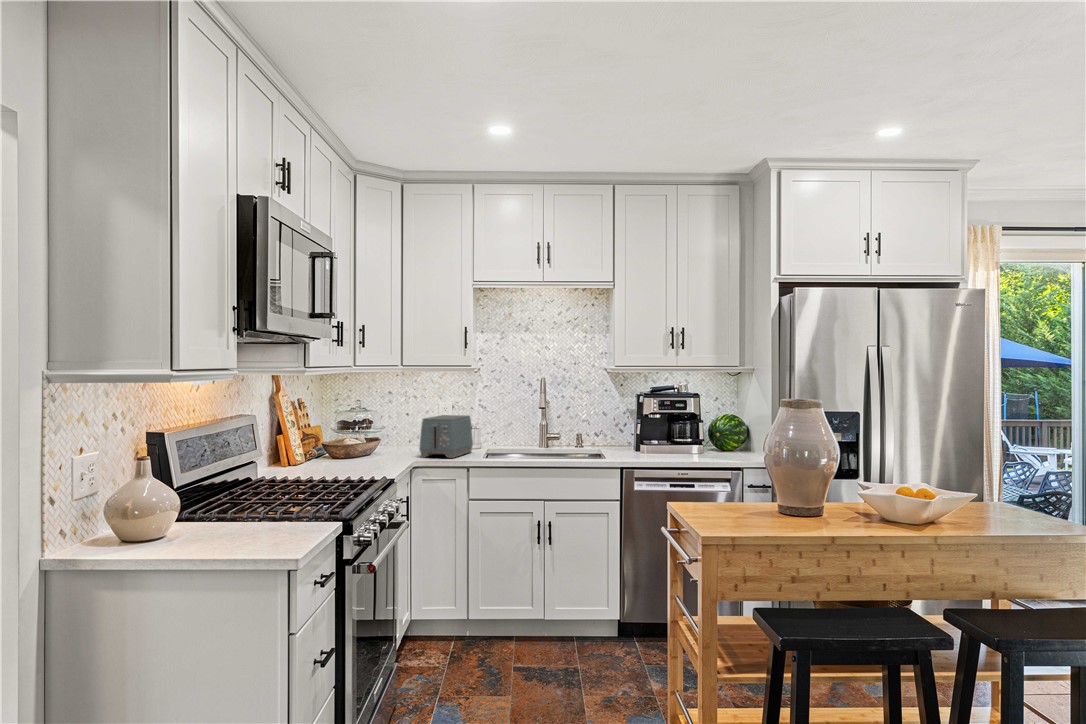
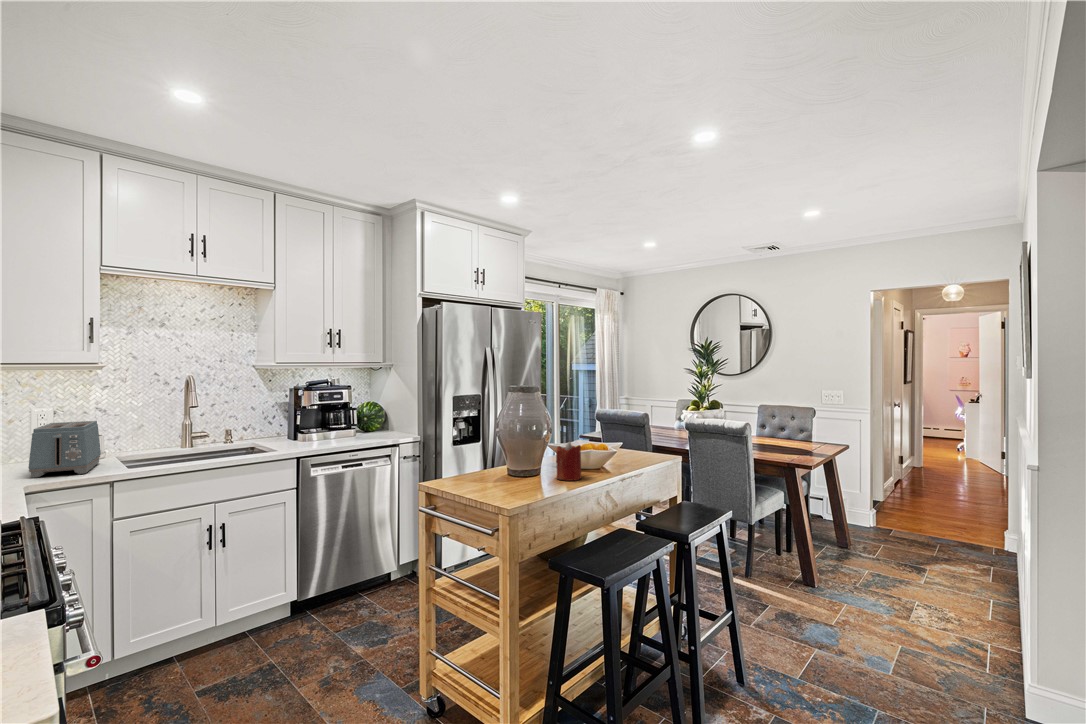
candle: none [818,475,858,528] -> present [556,442,581,481]

